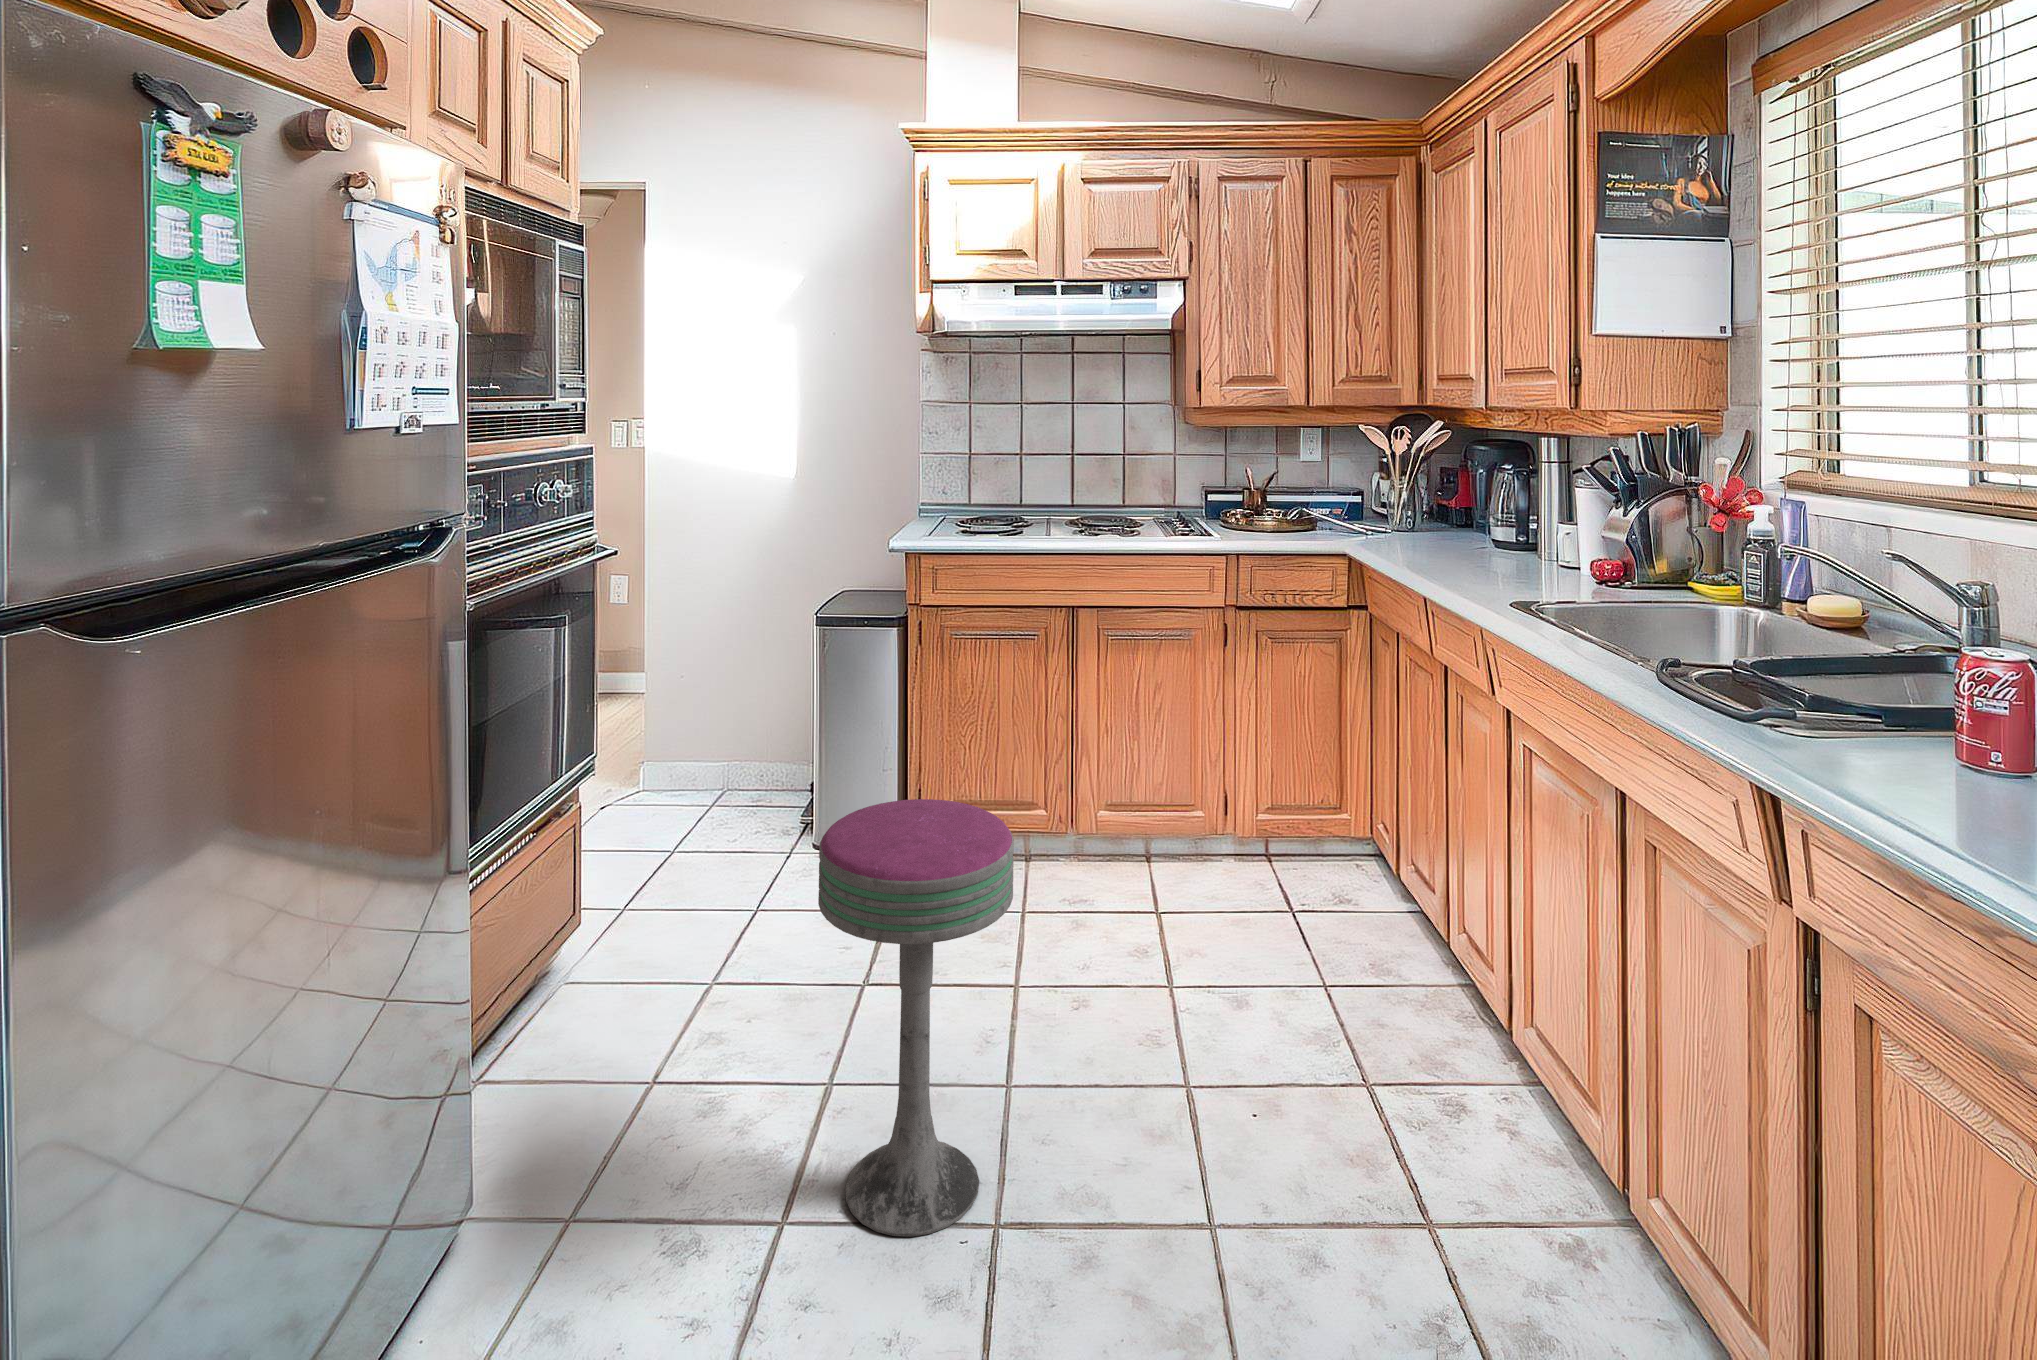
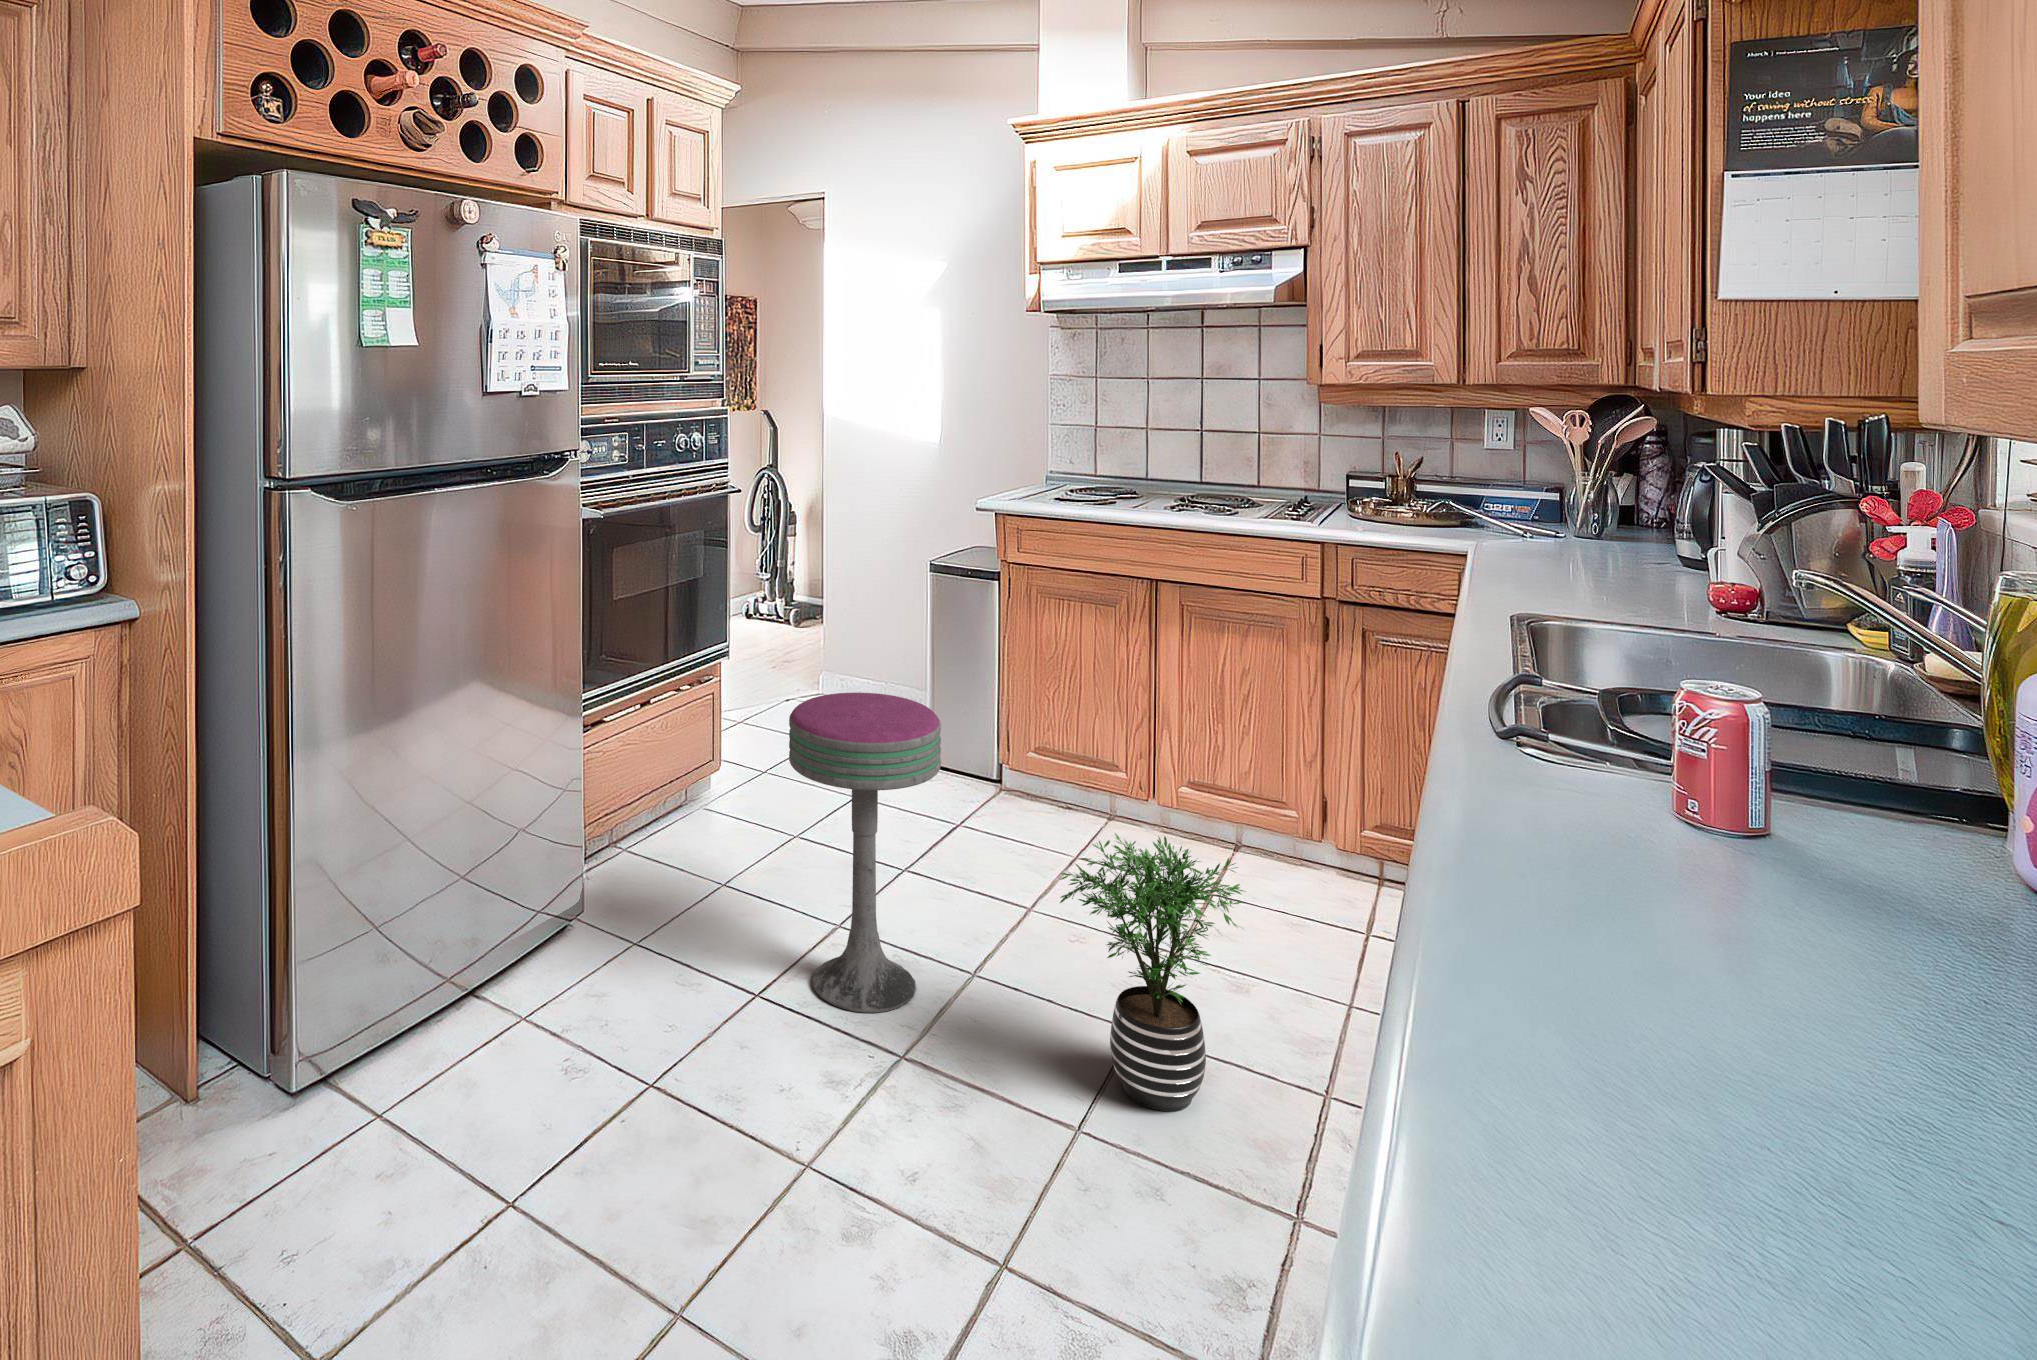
potted plant: none [1185,906,1390,1234] -> present [1060,833,1245,1111]

